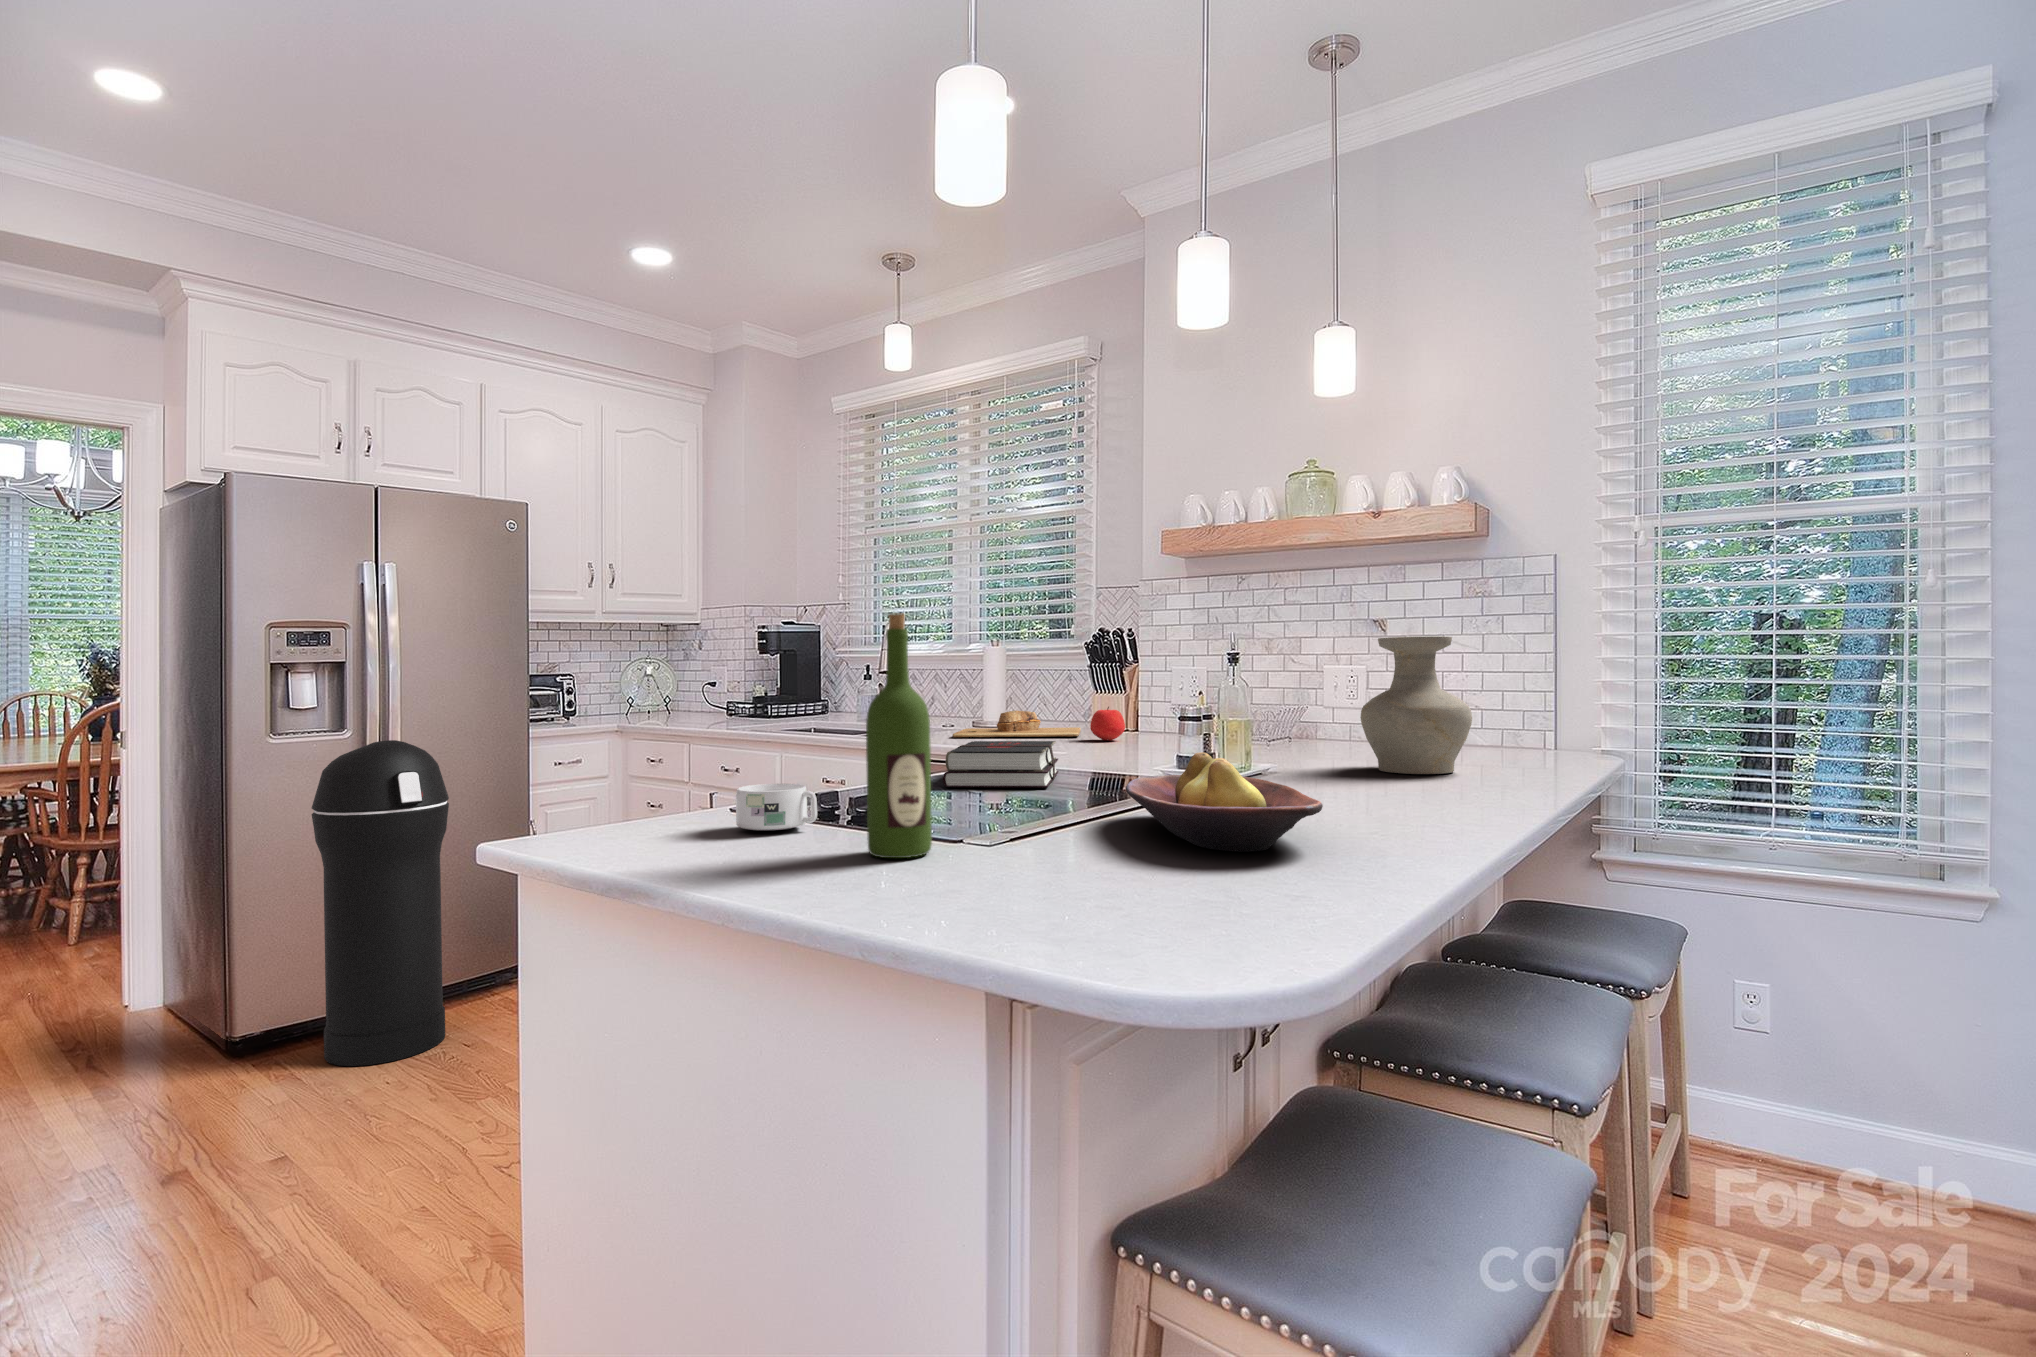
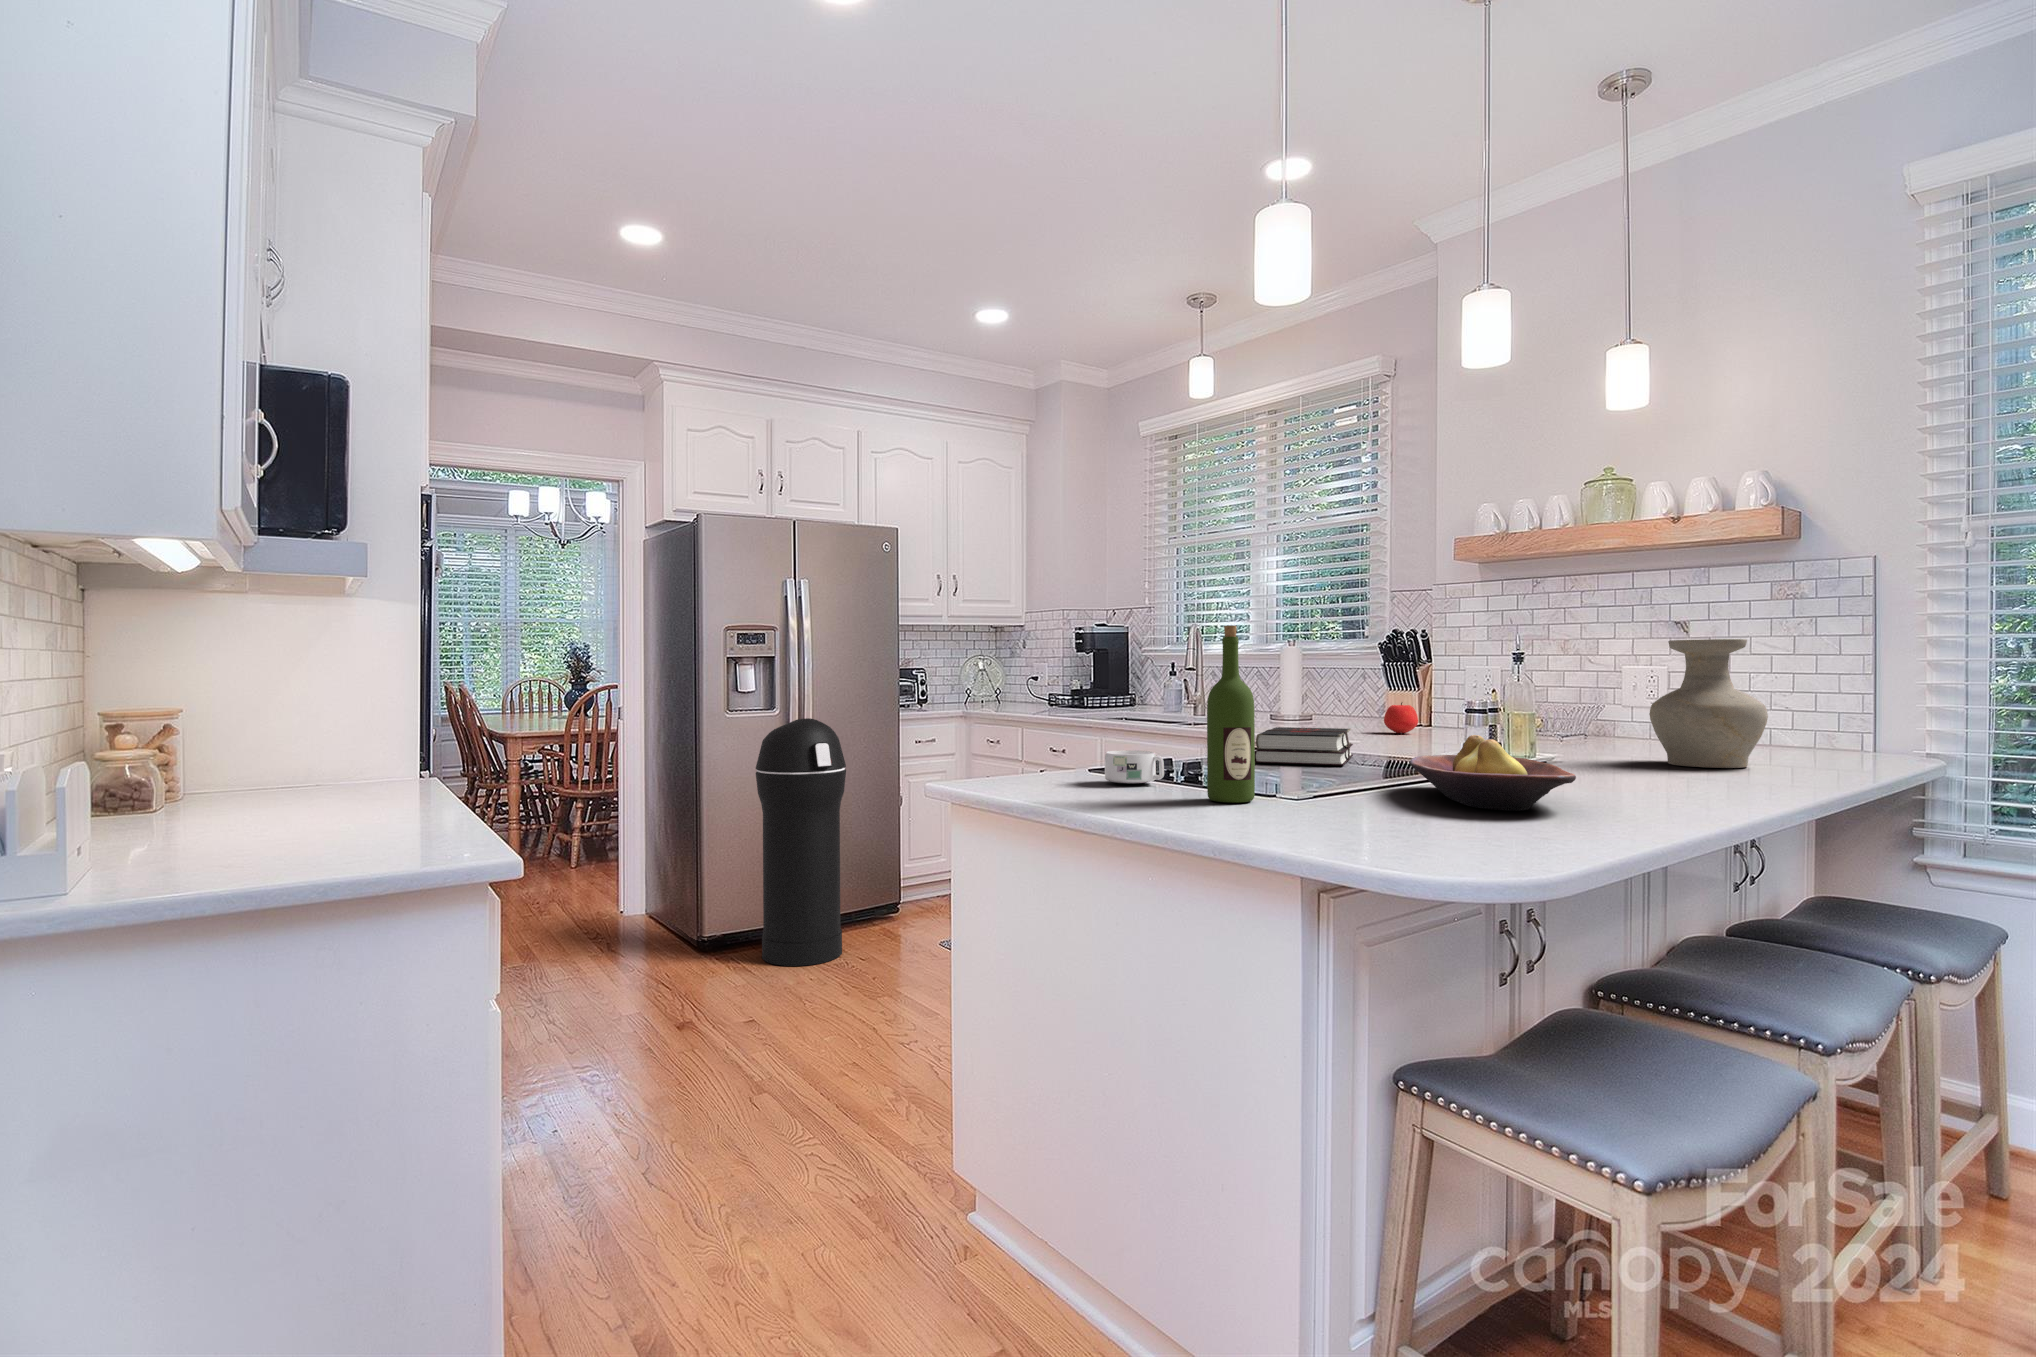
cutting board: present [953,711,1081,737] -> none [1253,705,1375,729]

